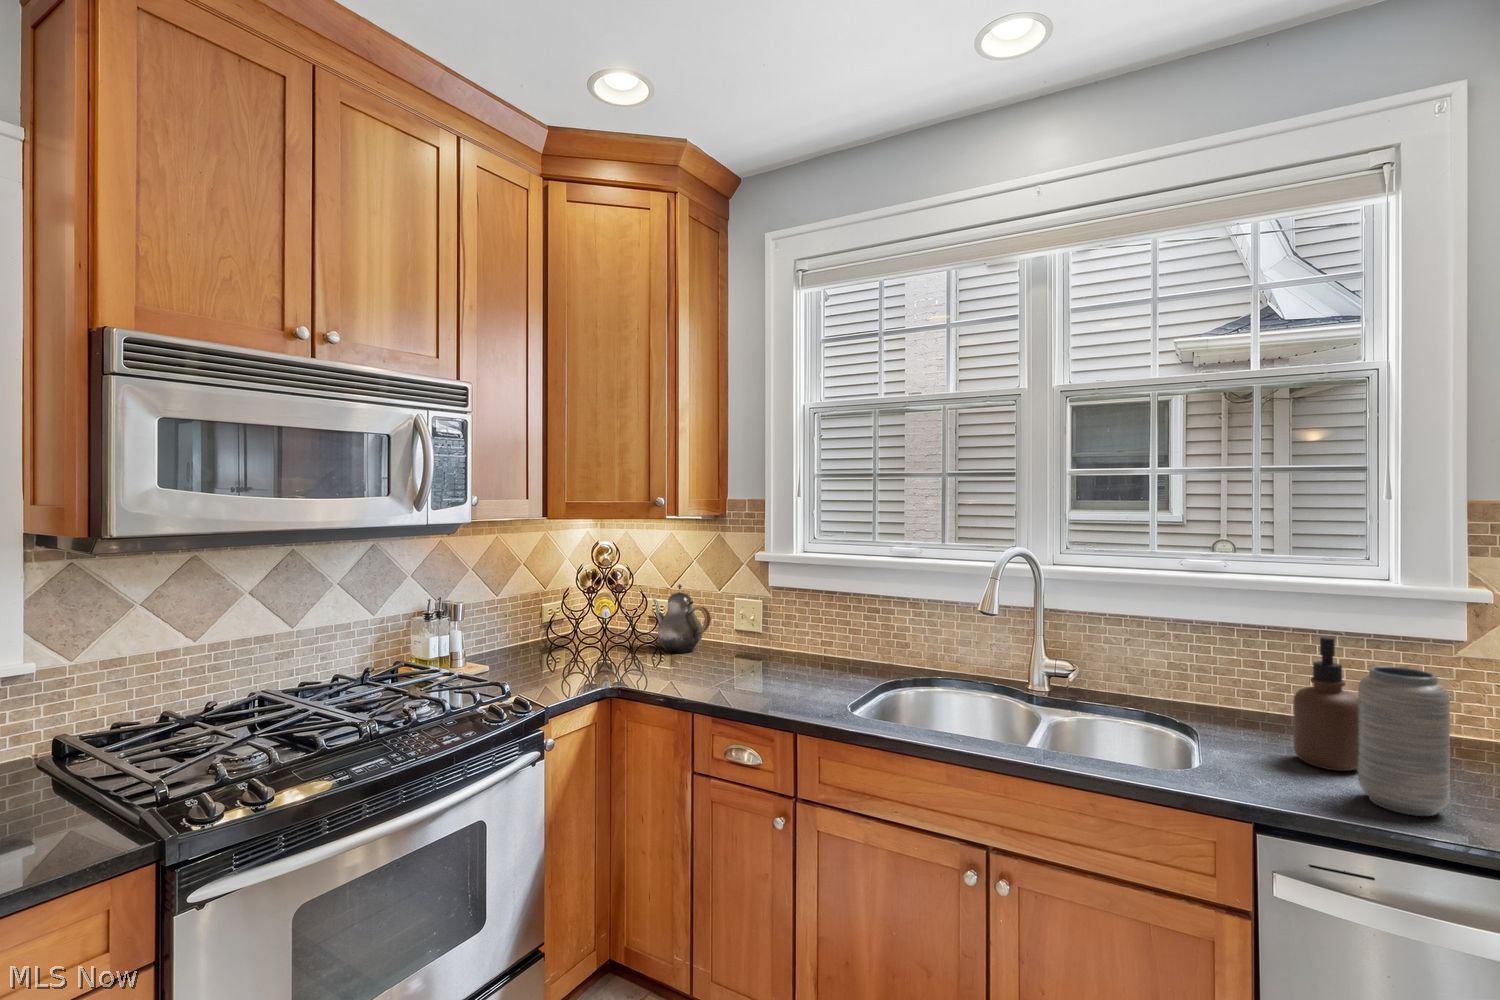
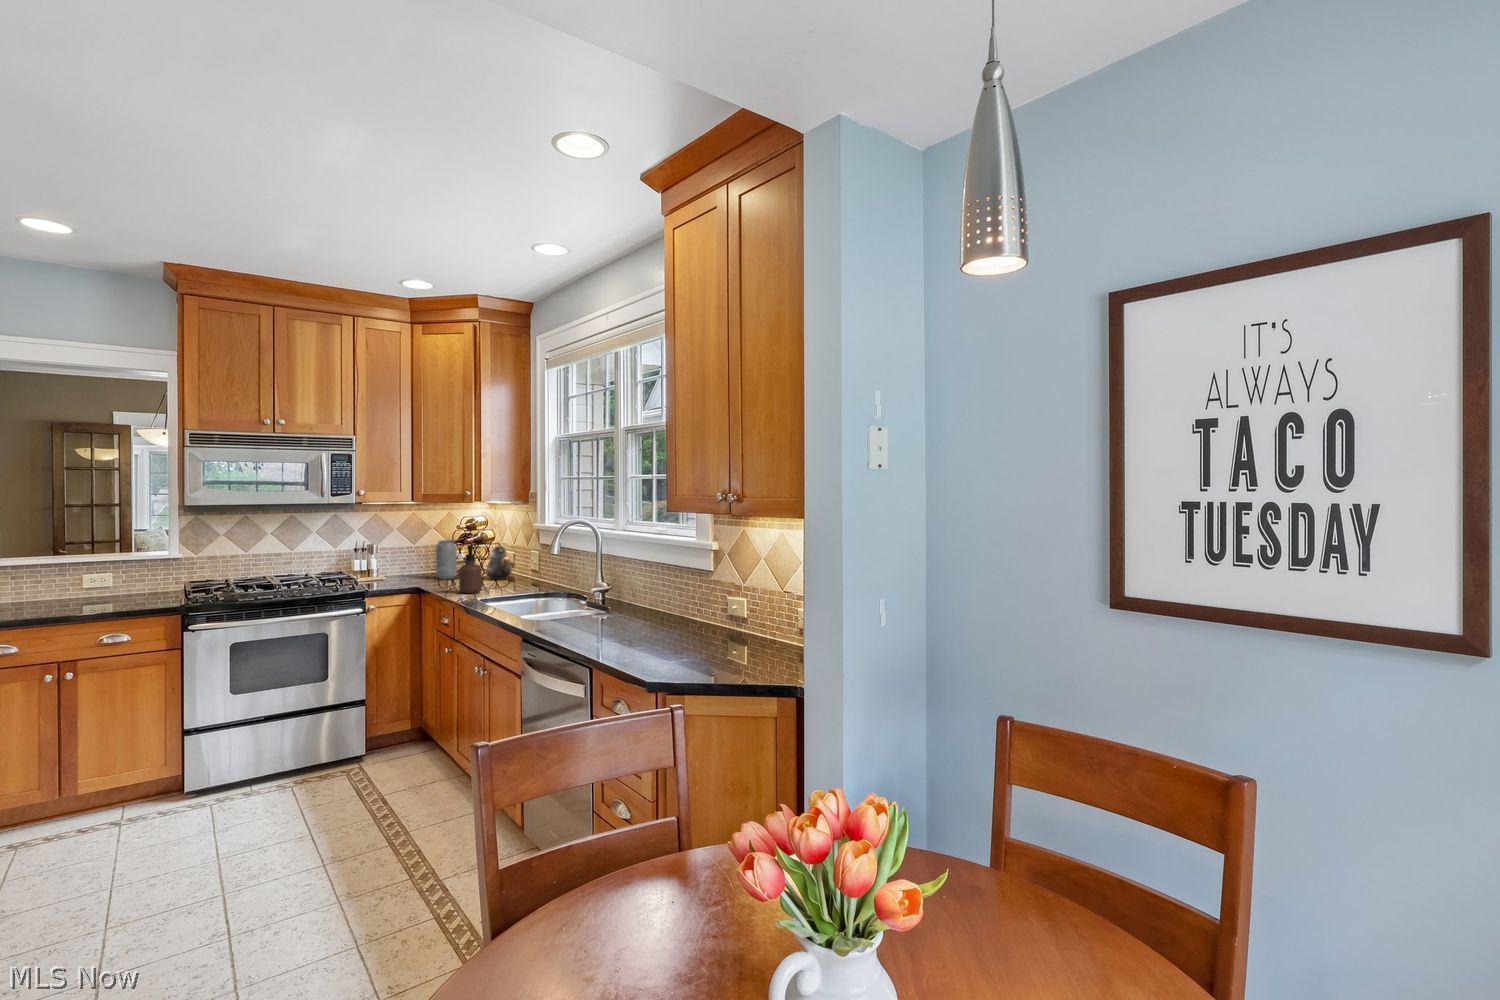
soap dispenser: present [1293,637,1358,771] -> present [459,545,482,594]
vase: present [1358,666,1450,816] -> present [436,540,457,579]

